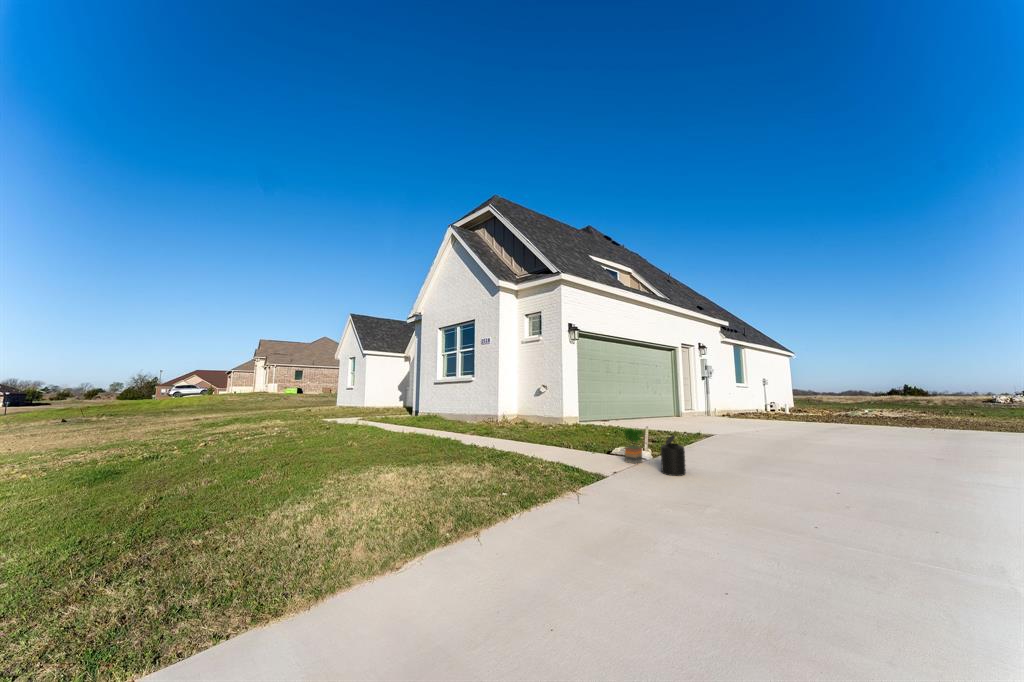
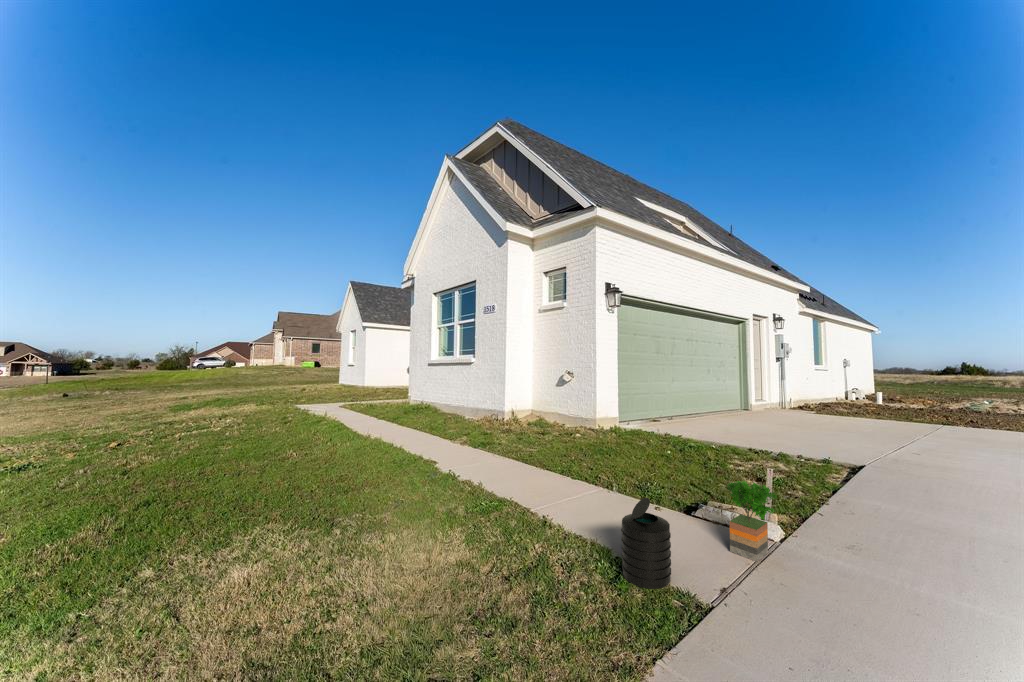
trash can: present [661,435,686,476] -> present [621,498,671,589]

